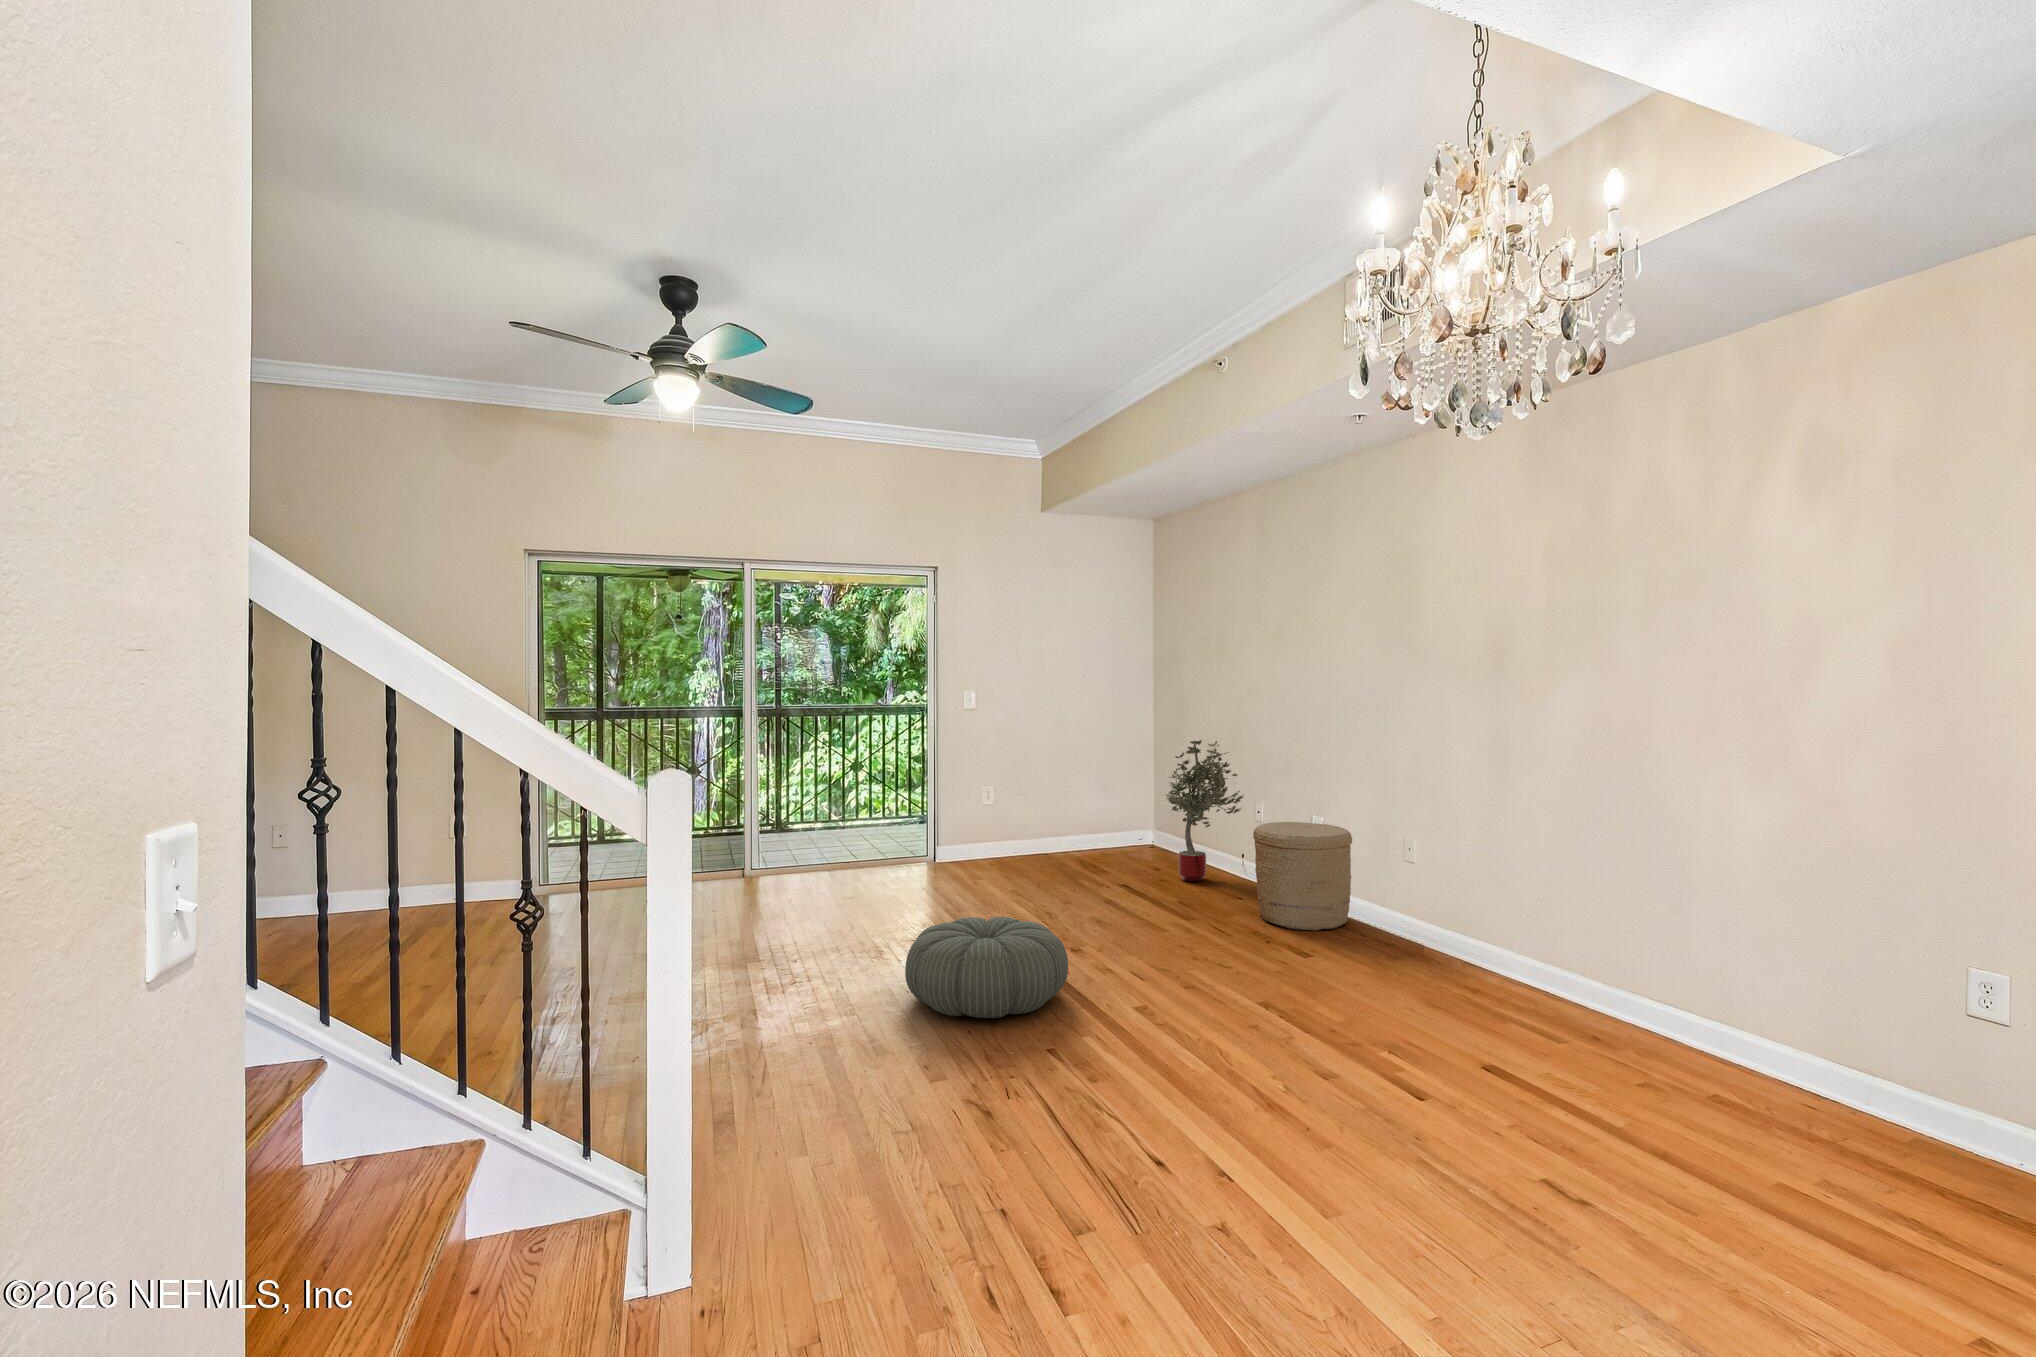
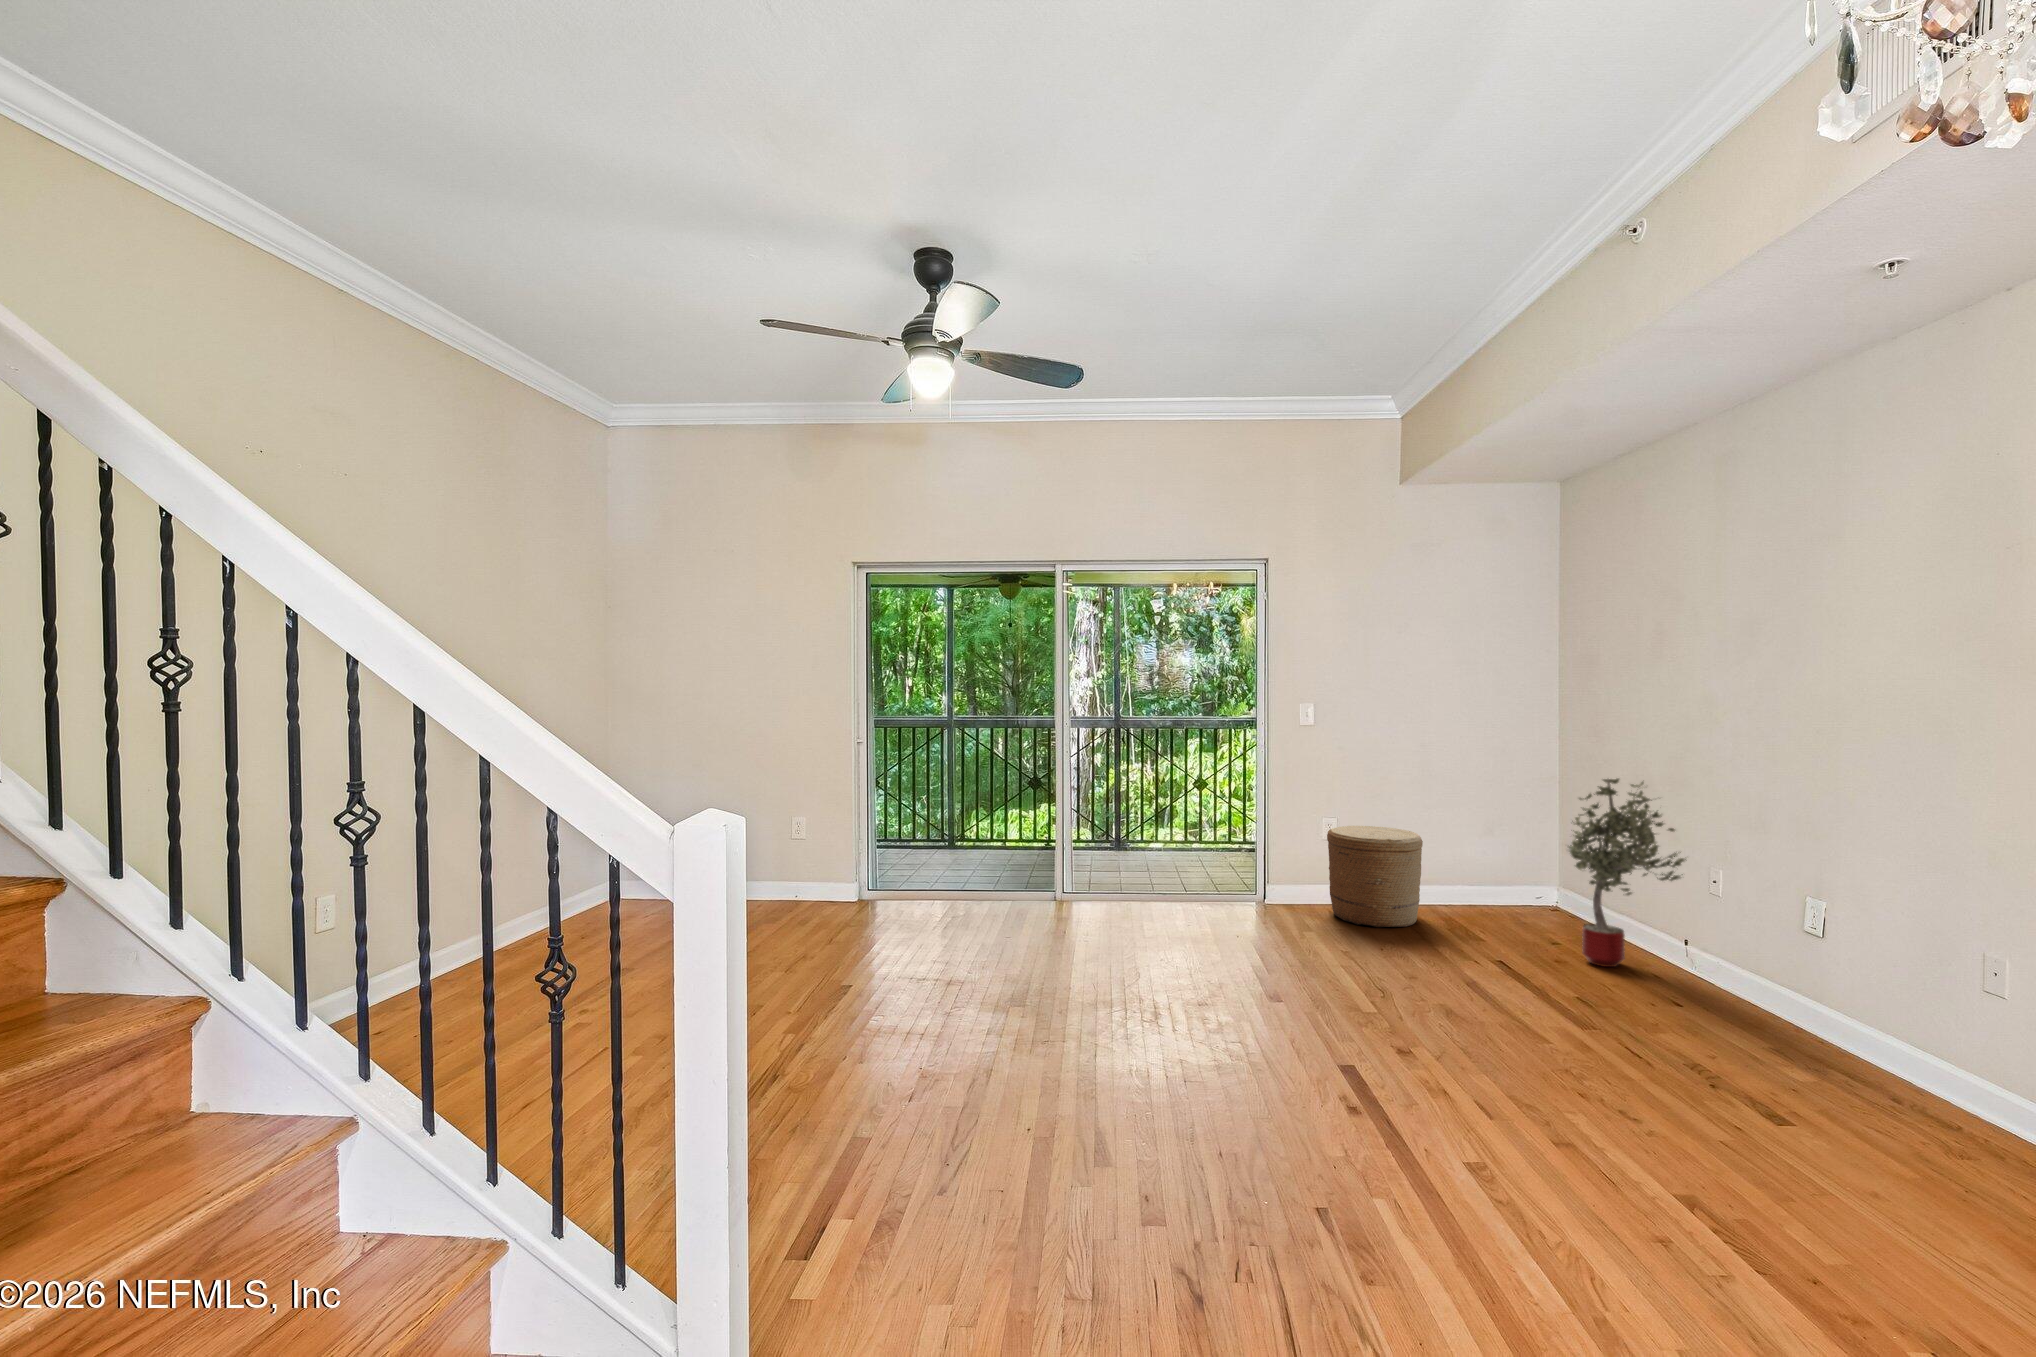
woven basket: present [1253,822,1352,930] -> present [1327,826,1423,927]
pouf: present [905,917,1068,1018] -> none [1157,992,1374,1138]

